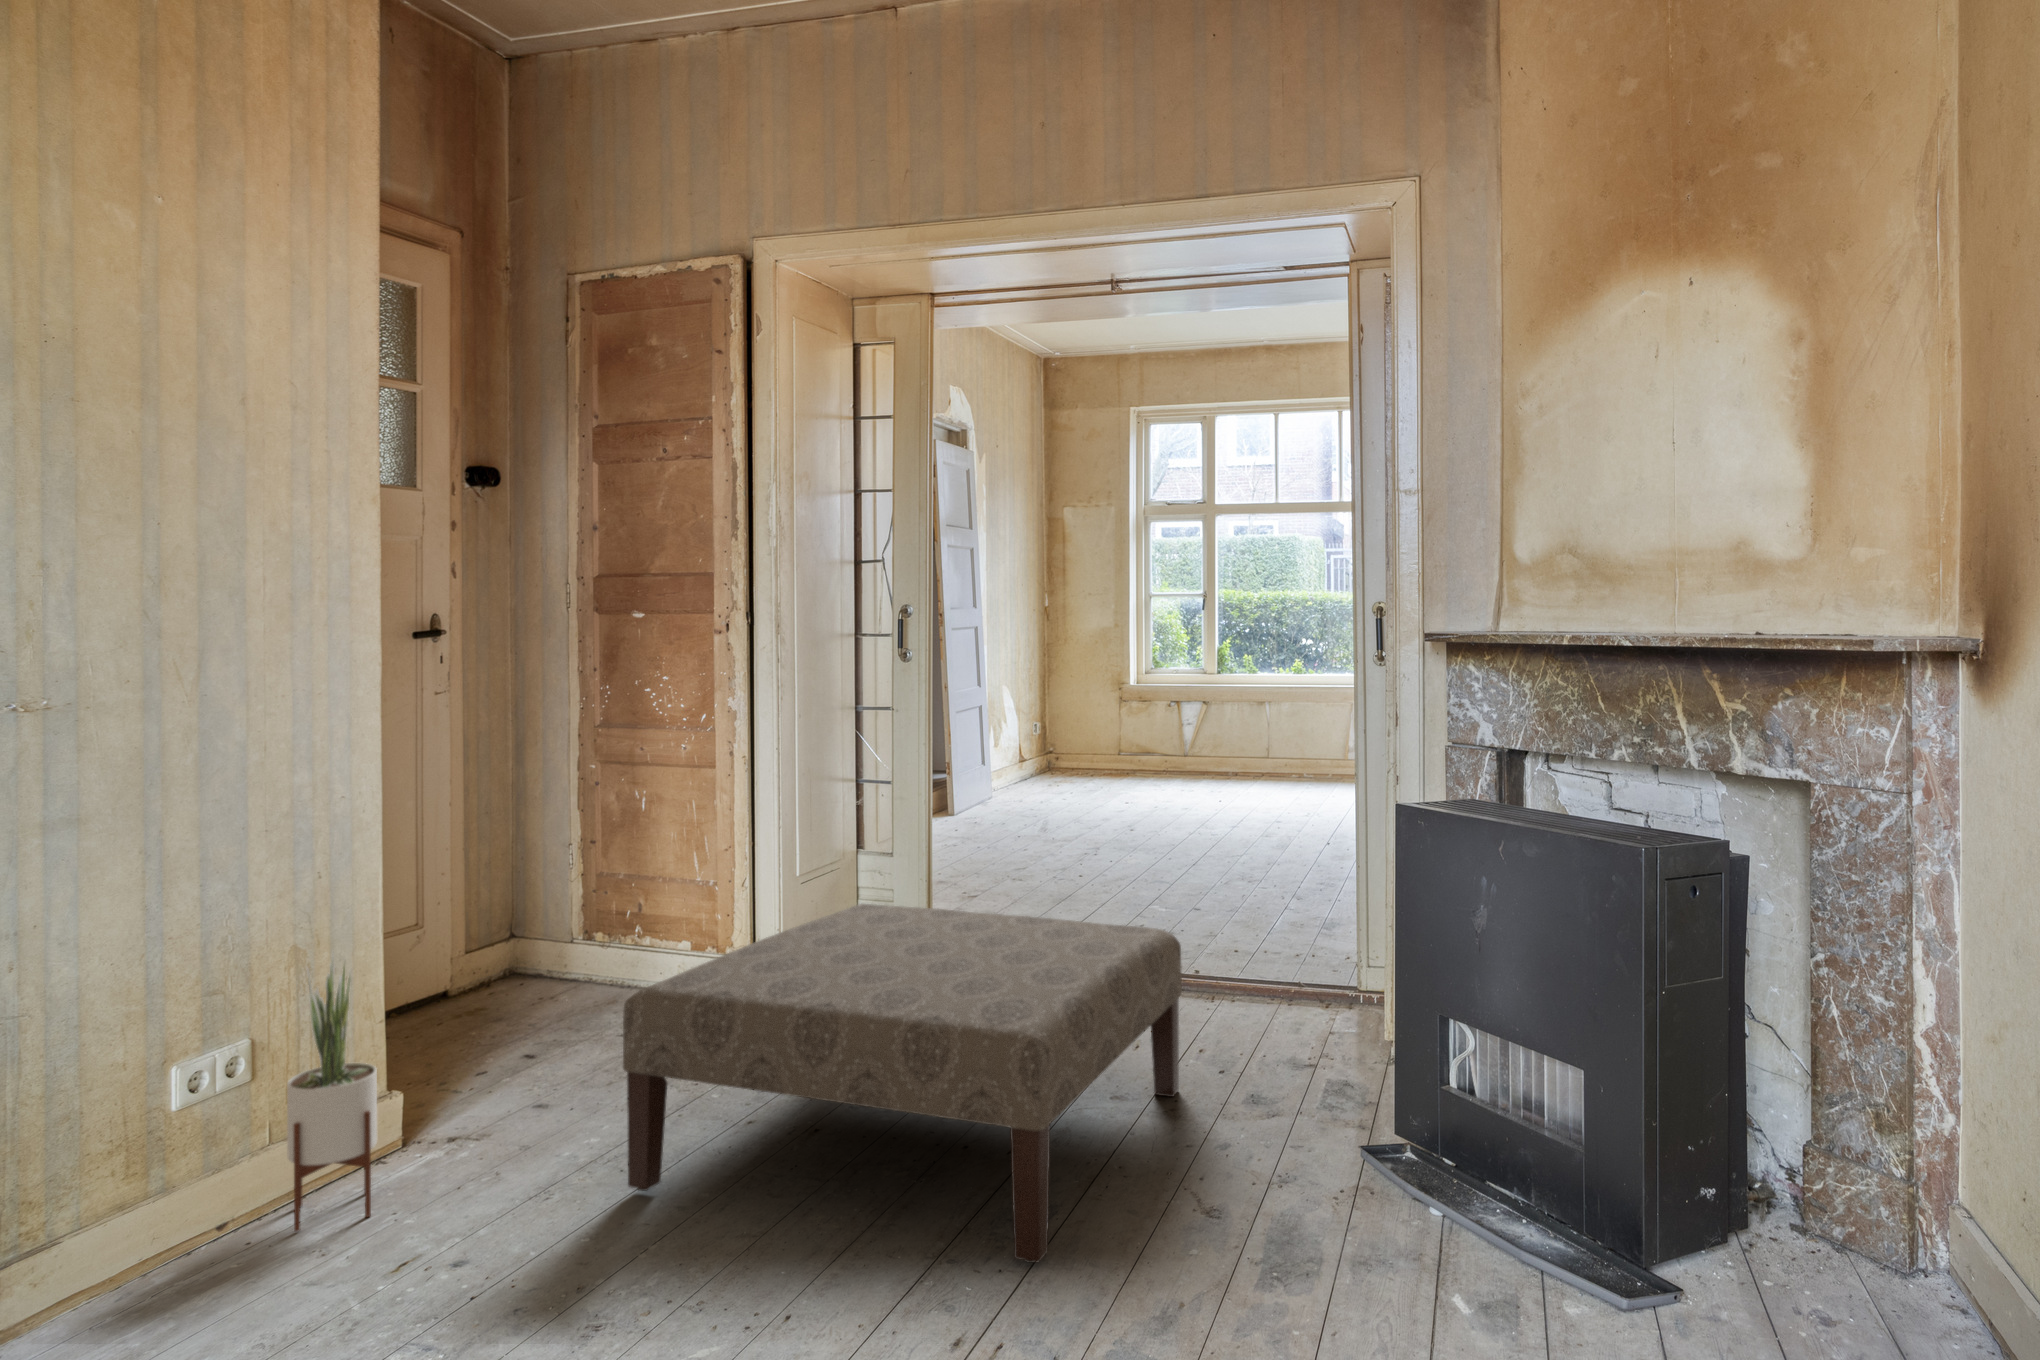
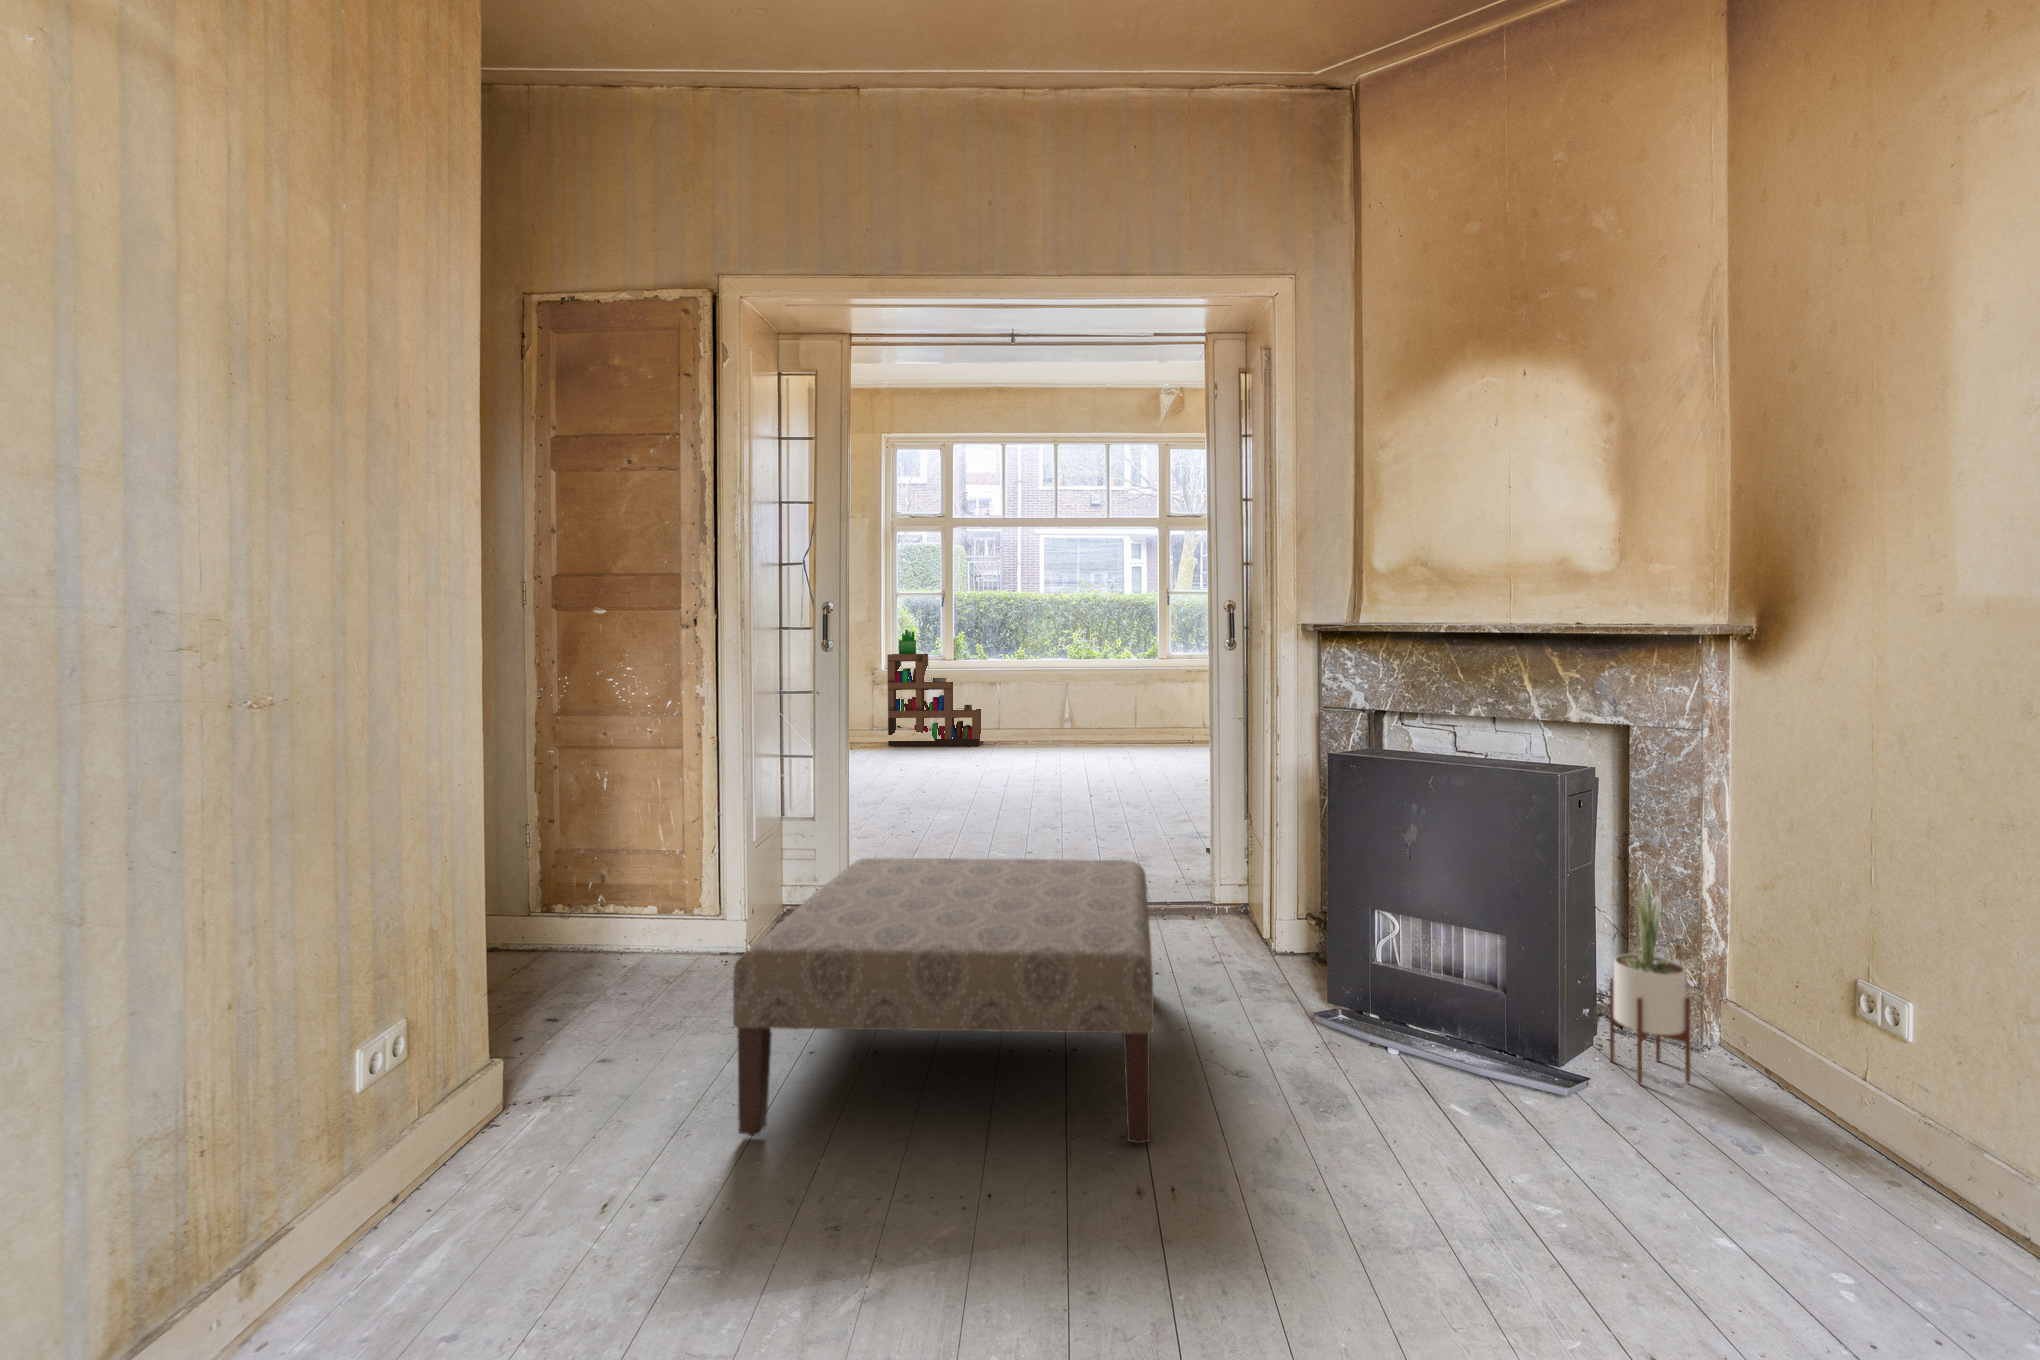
bookshelf: none [1097,633,1217,781] -> present [887,630,984,746]
potted plant: present [287,954,377,1232] -> present [1610,873,1691,1084]

